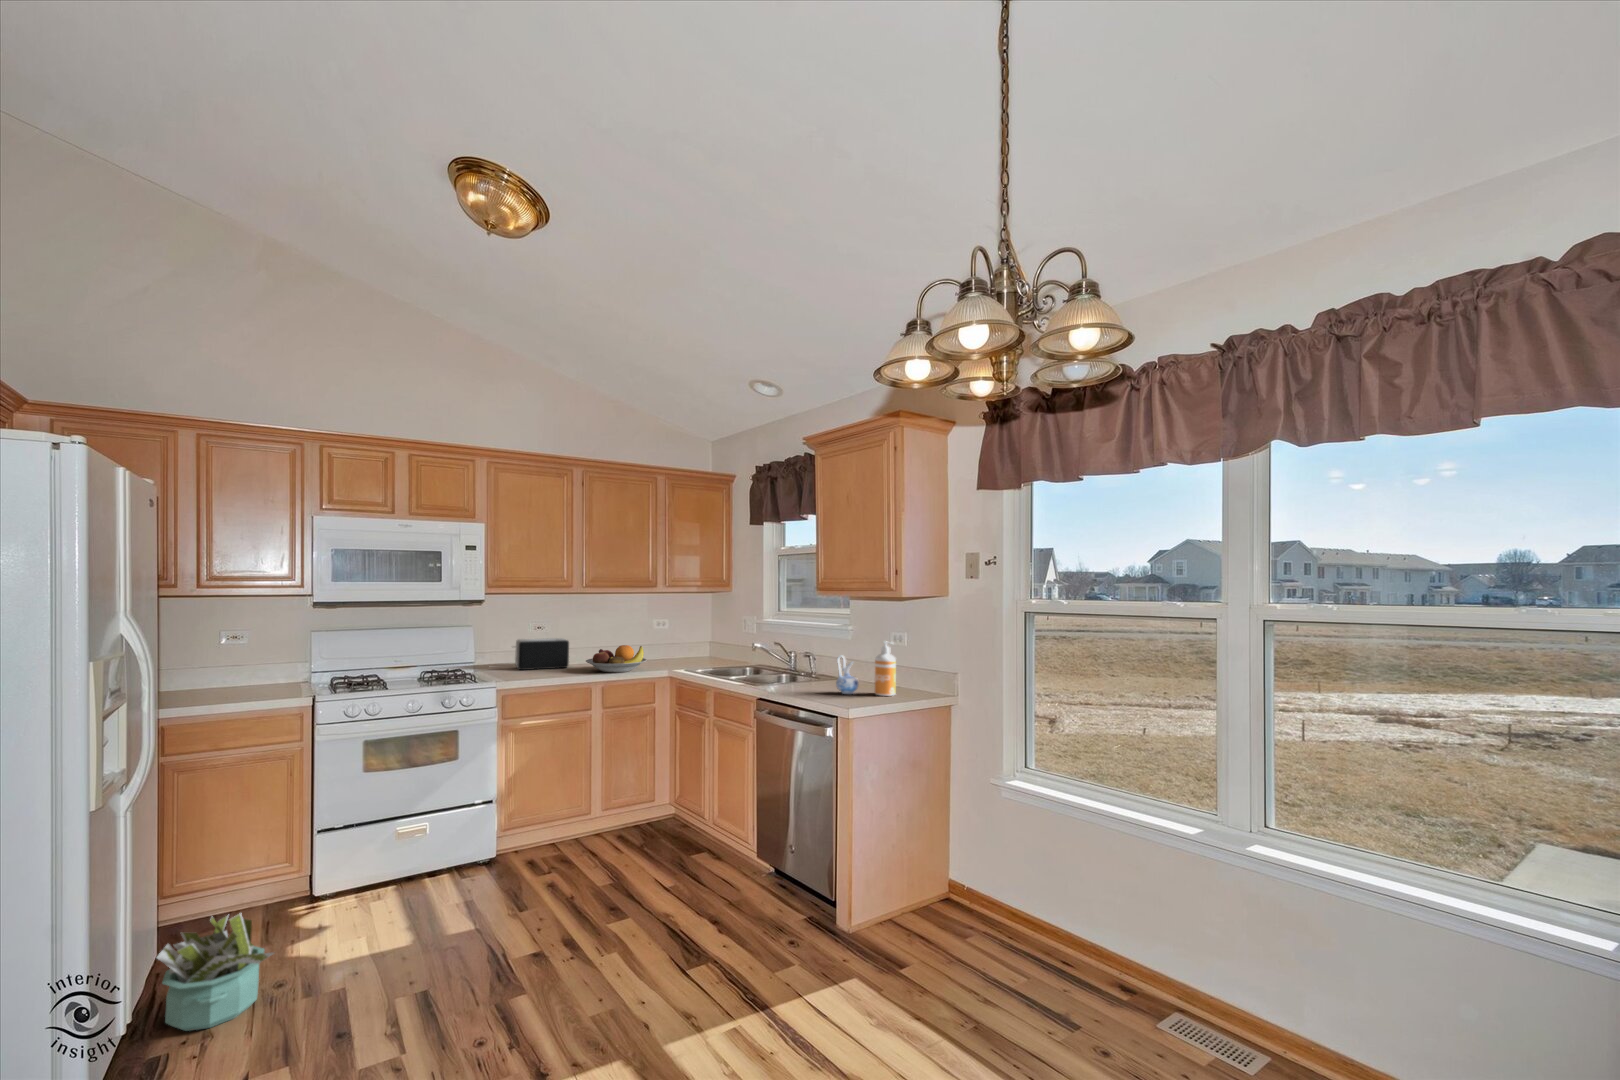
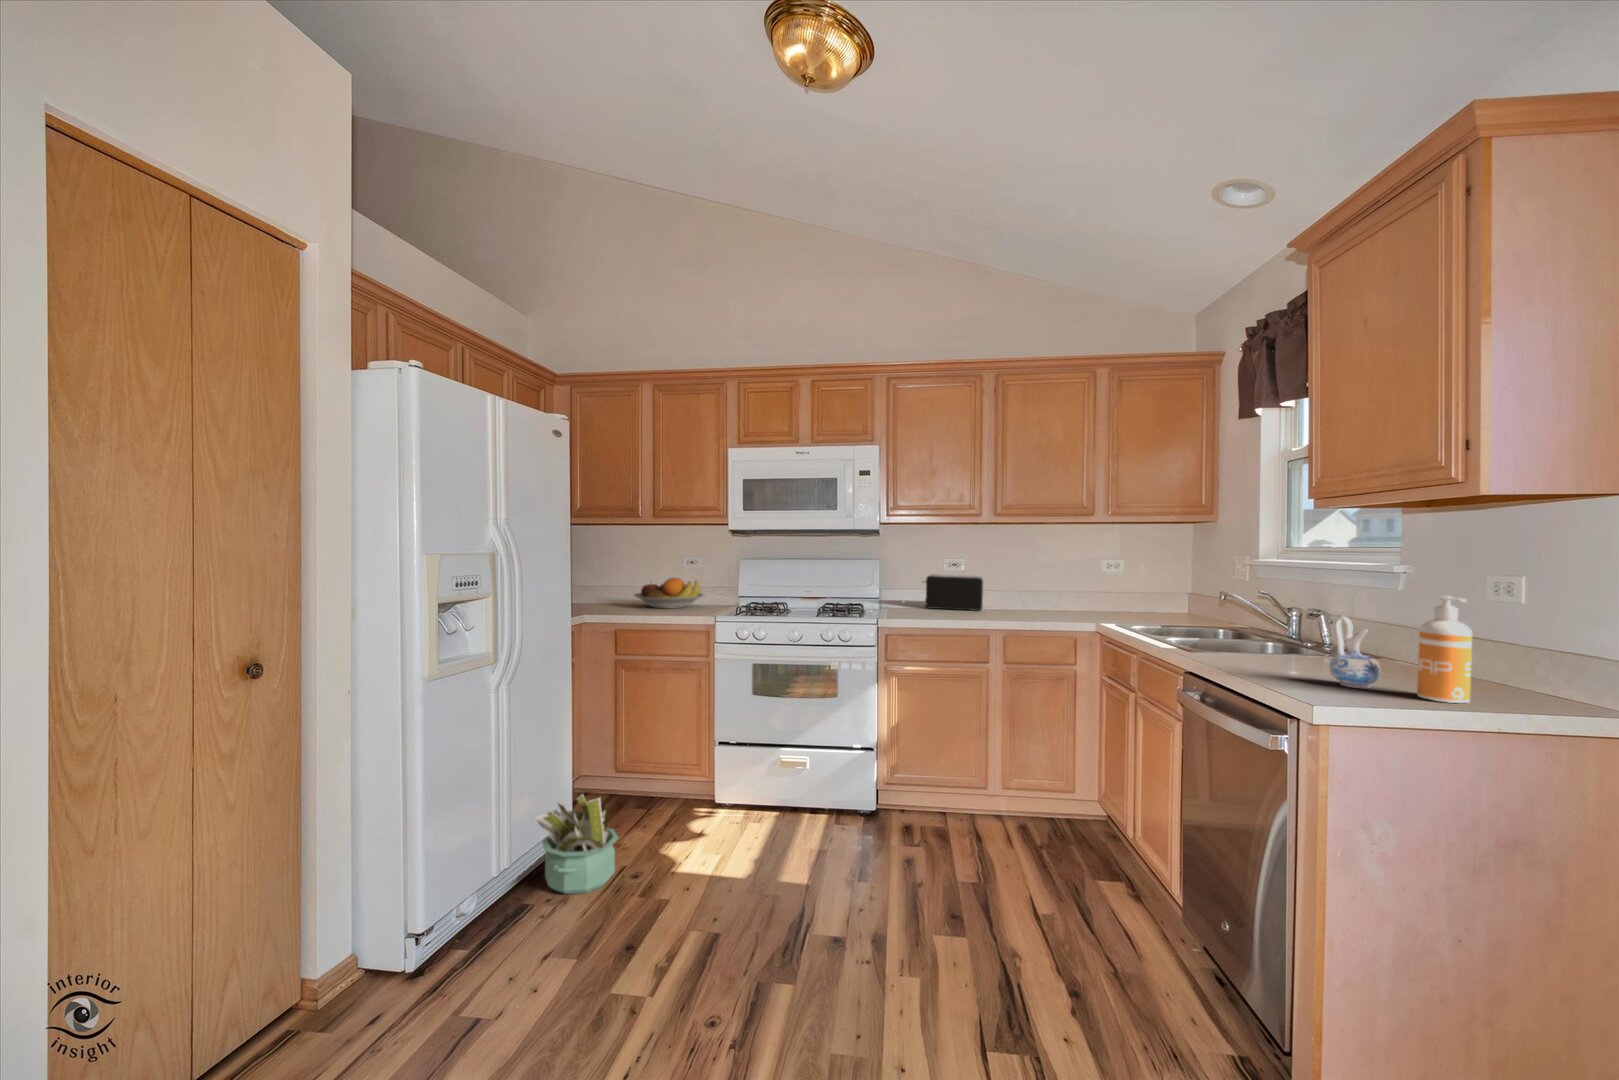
fruit bowl: present [586,645,647,672] -> present [634,577,703,609]

